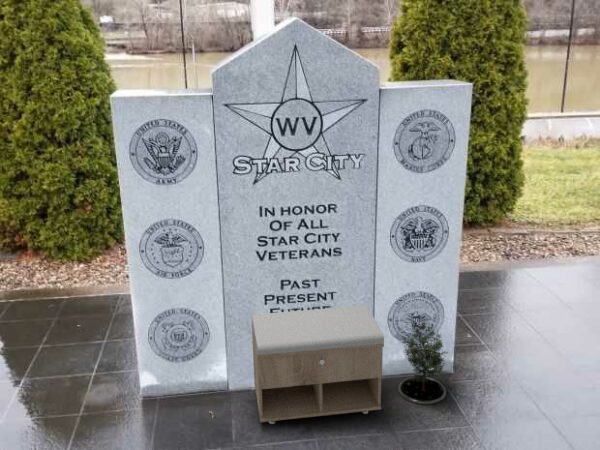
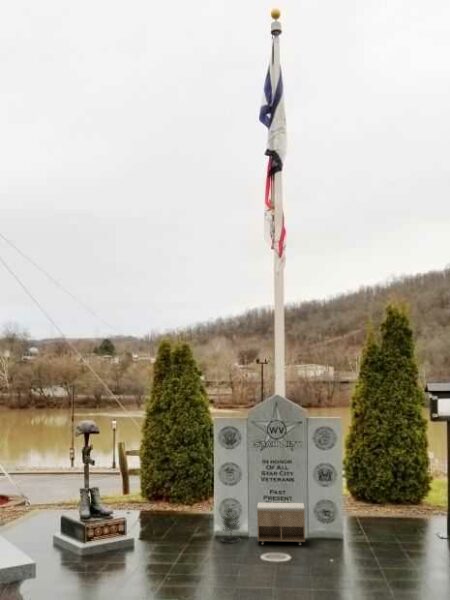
potted tree: present [398,321,447,404] -> present [222,511,240,543]

